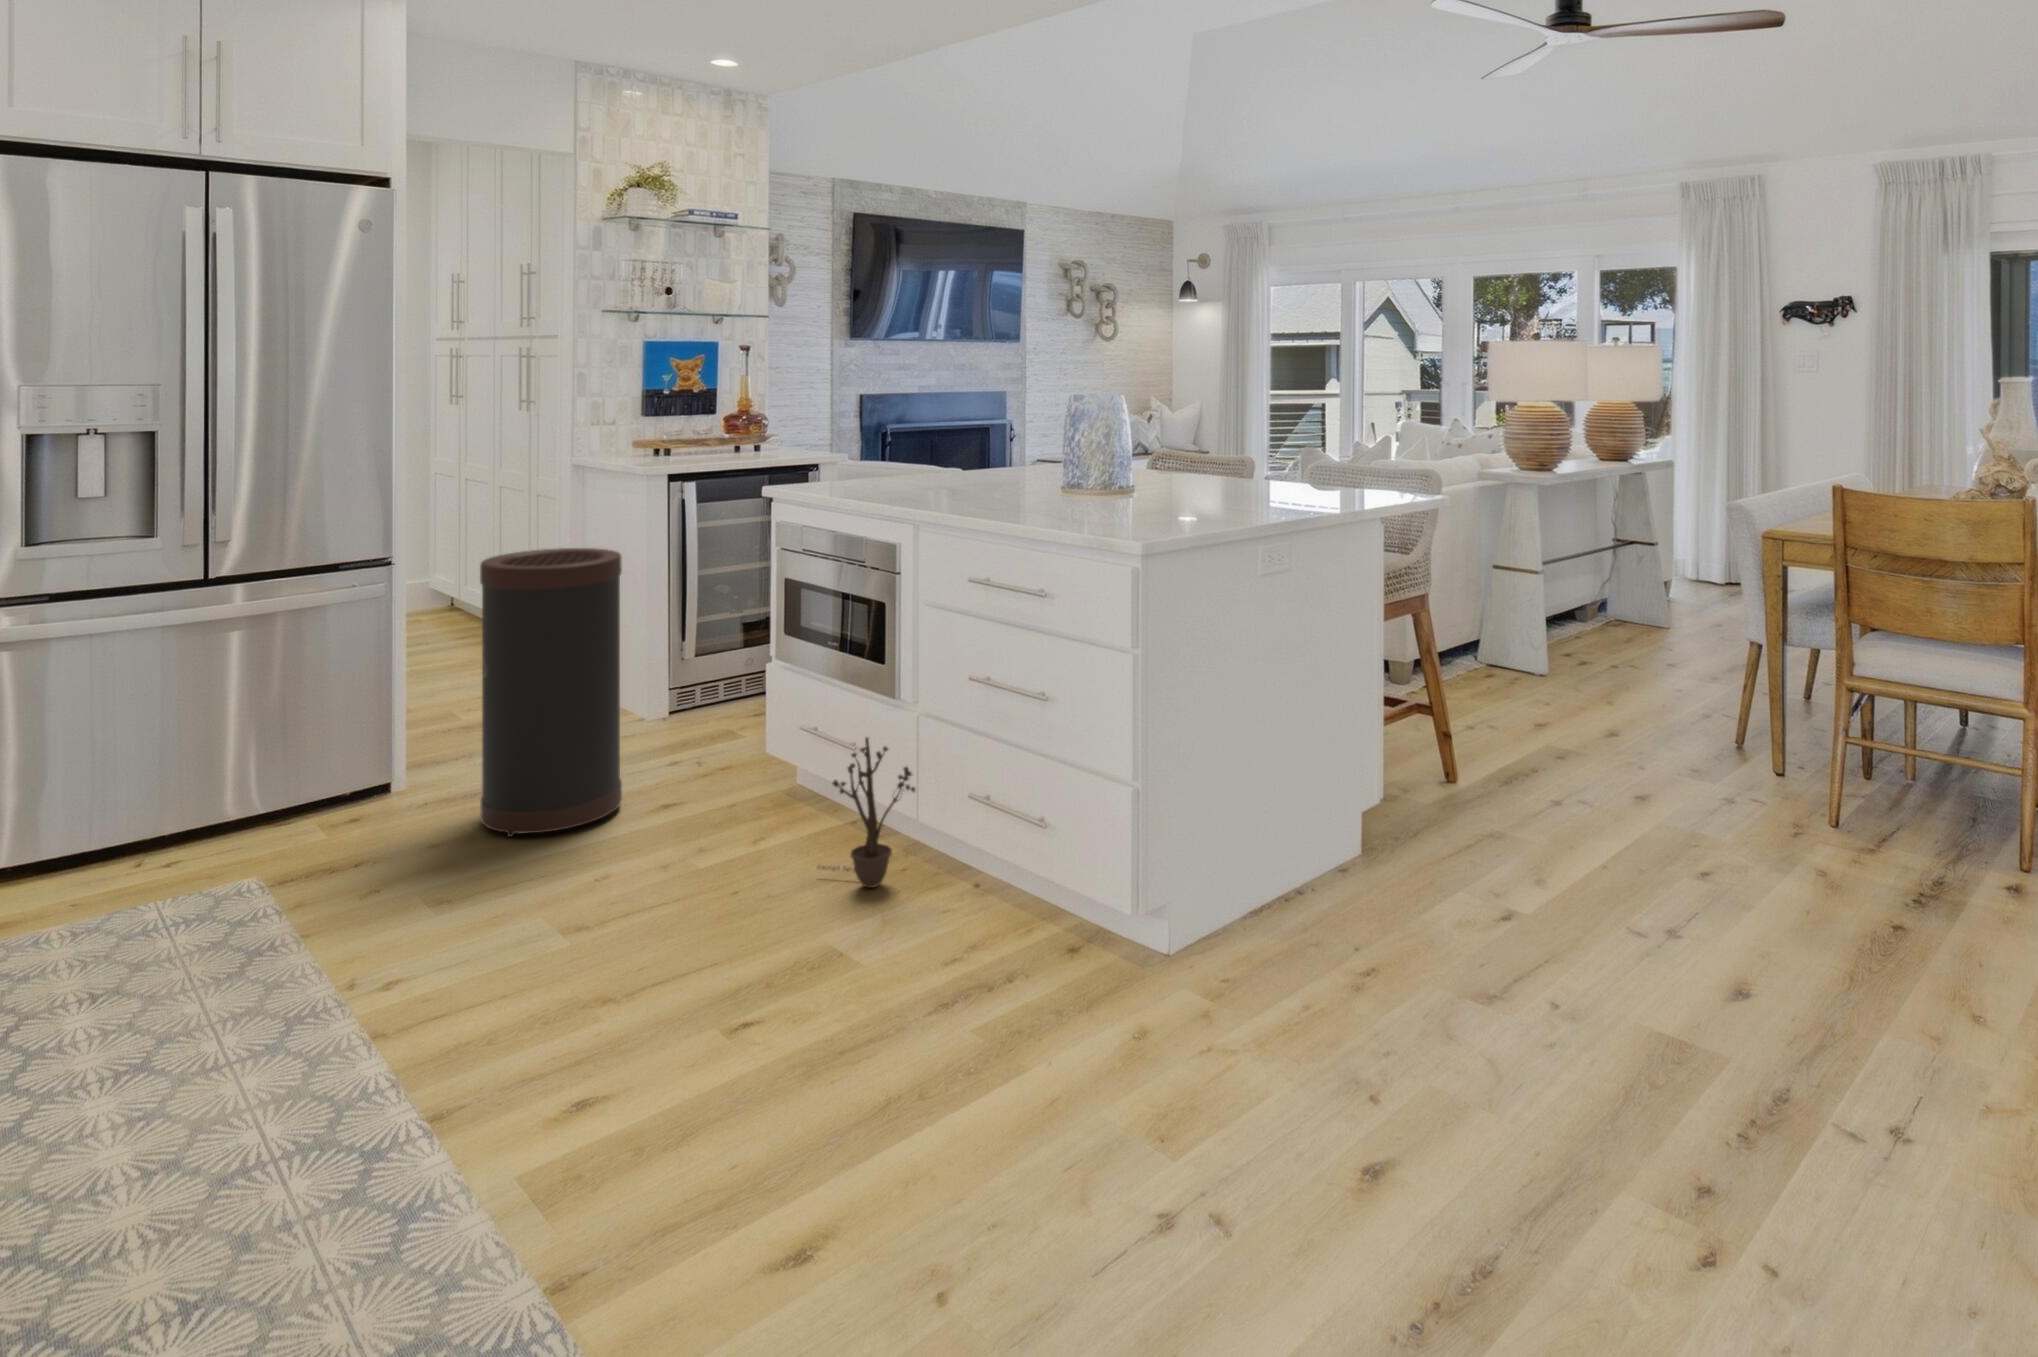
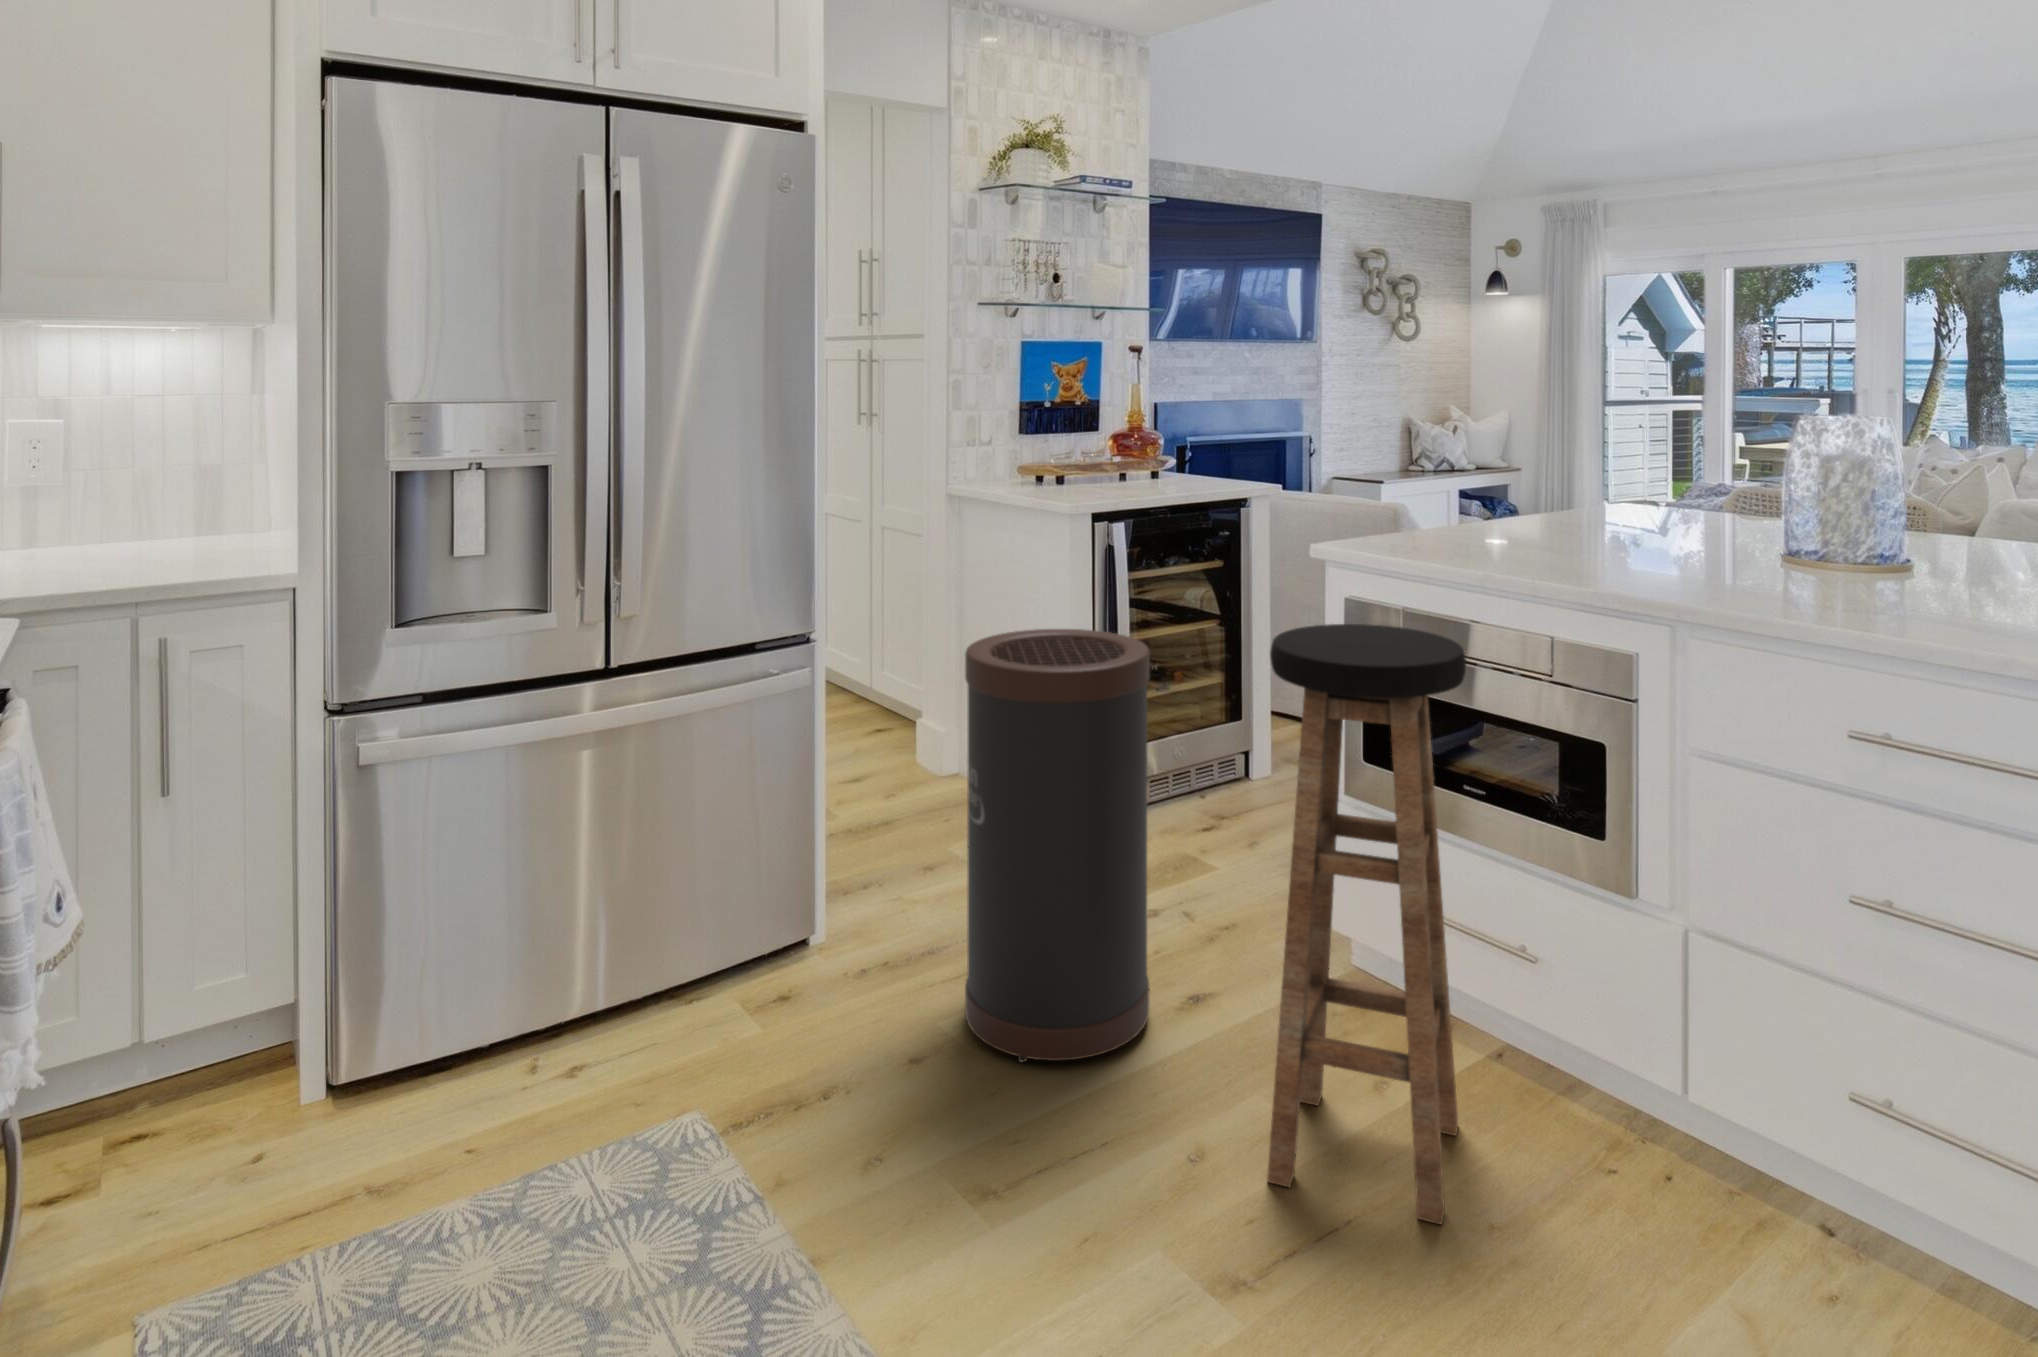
bar stool: none [633,531,785,892] -> present [1267,624,1466,1224]
decorative plant: present [822,737,915,888] -> none [1560,983,1759,1235]

